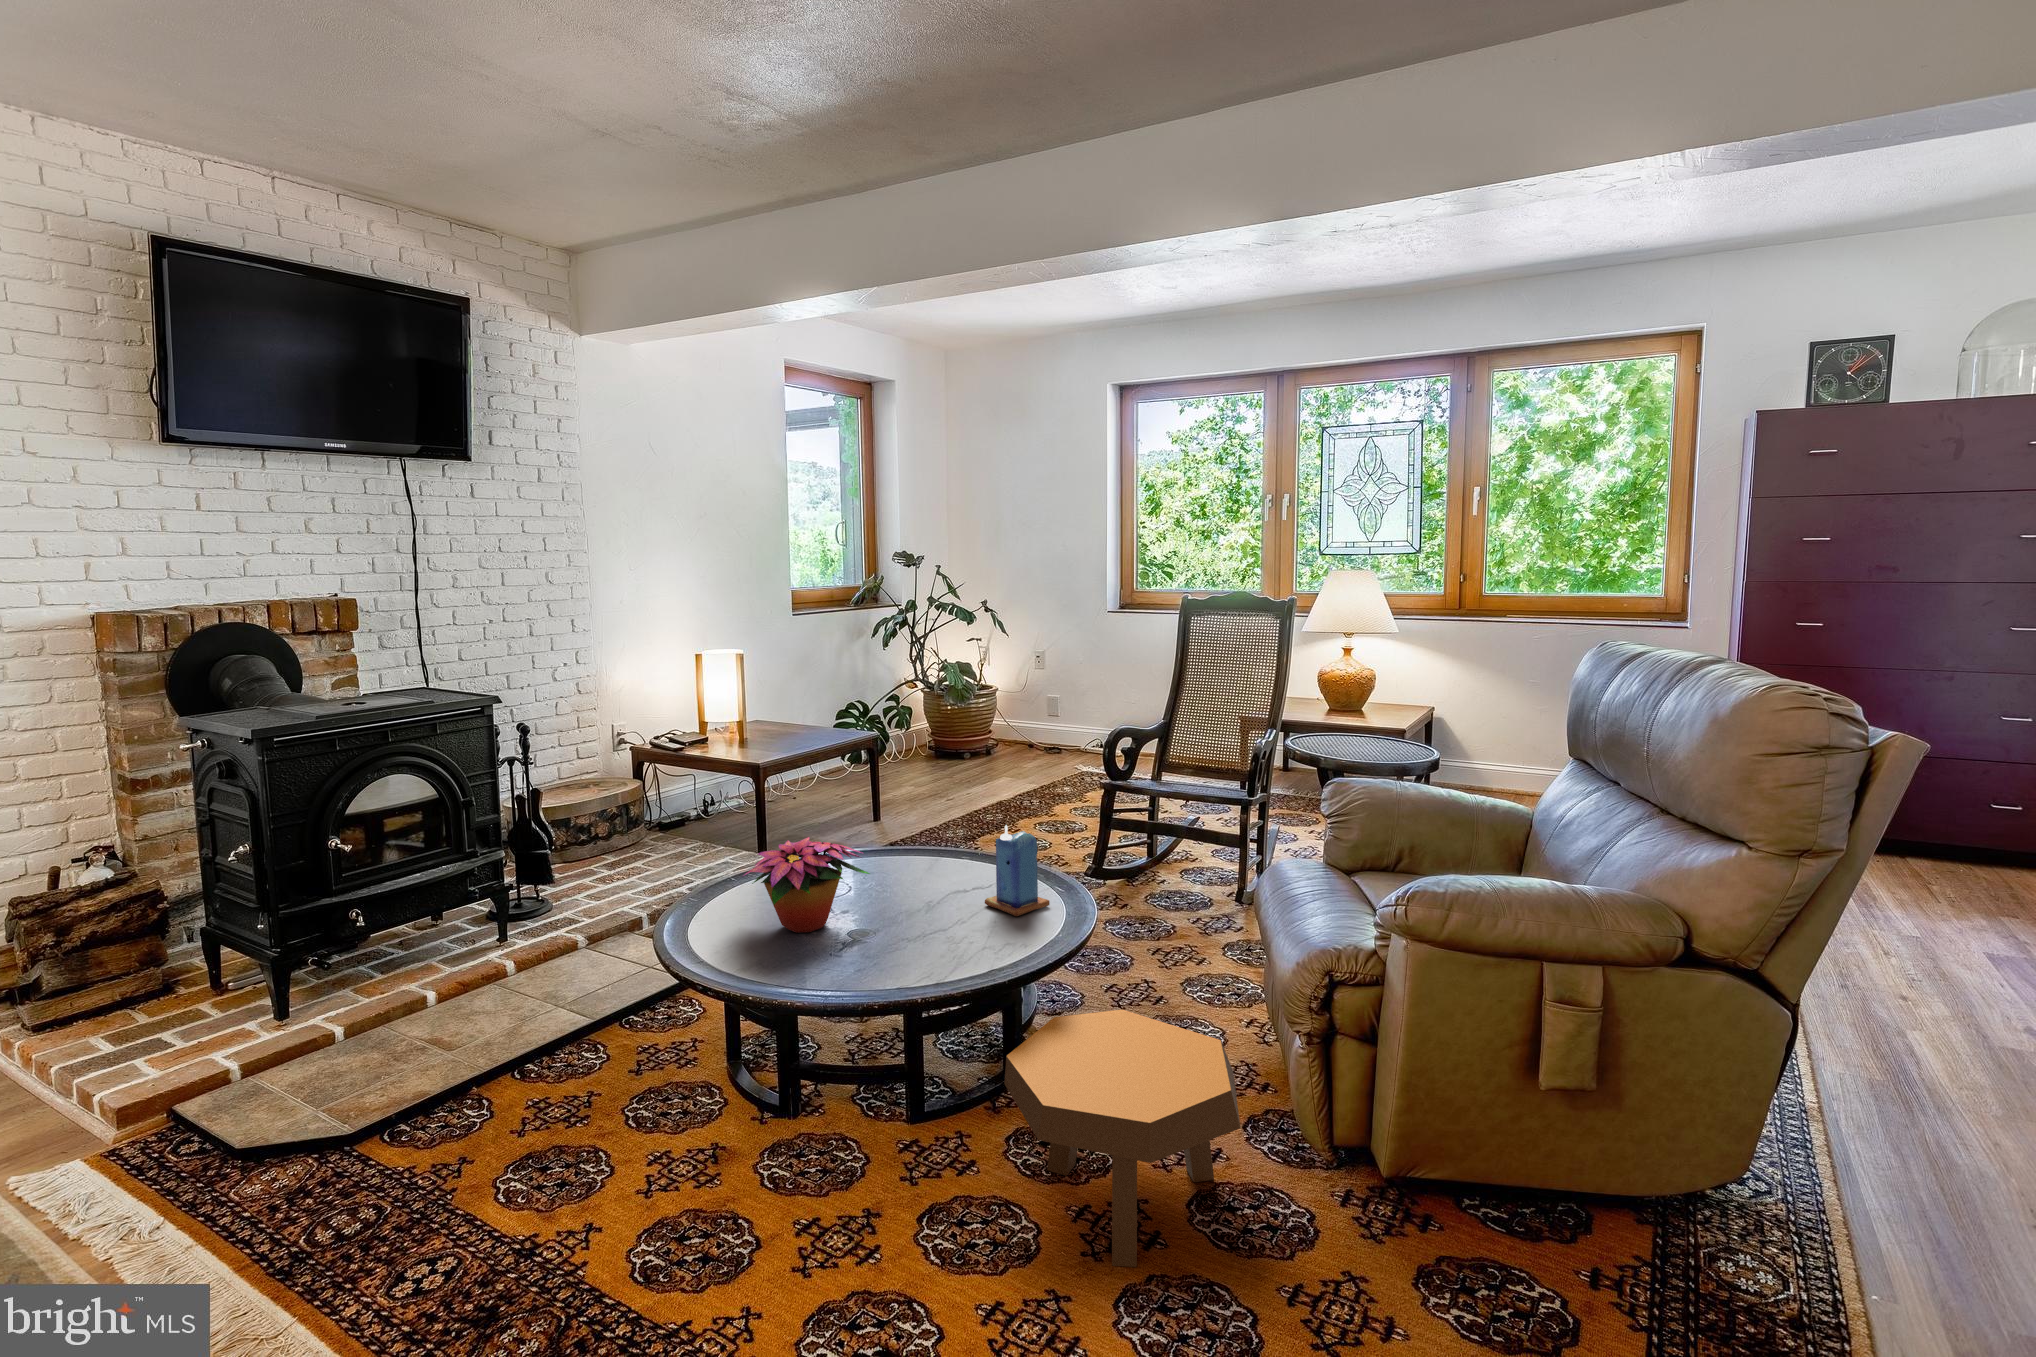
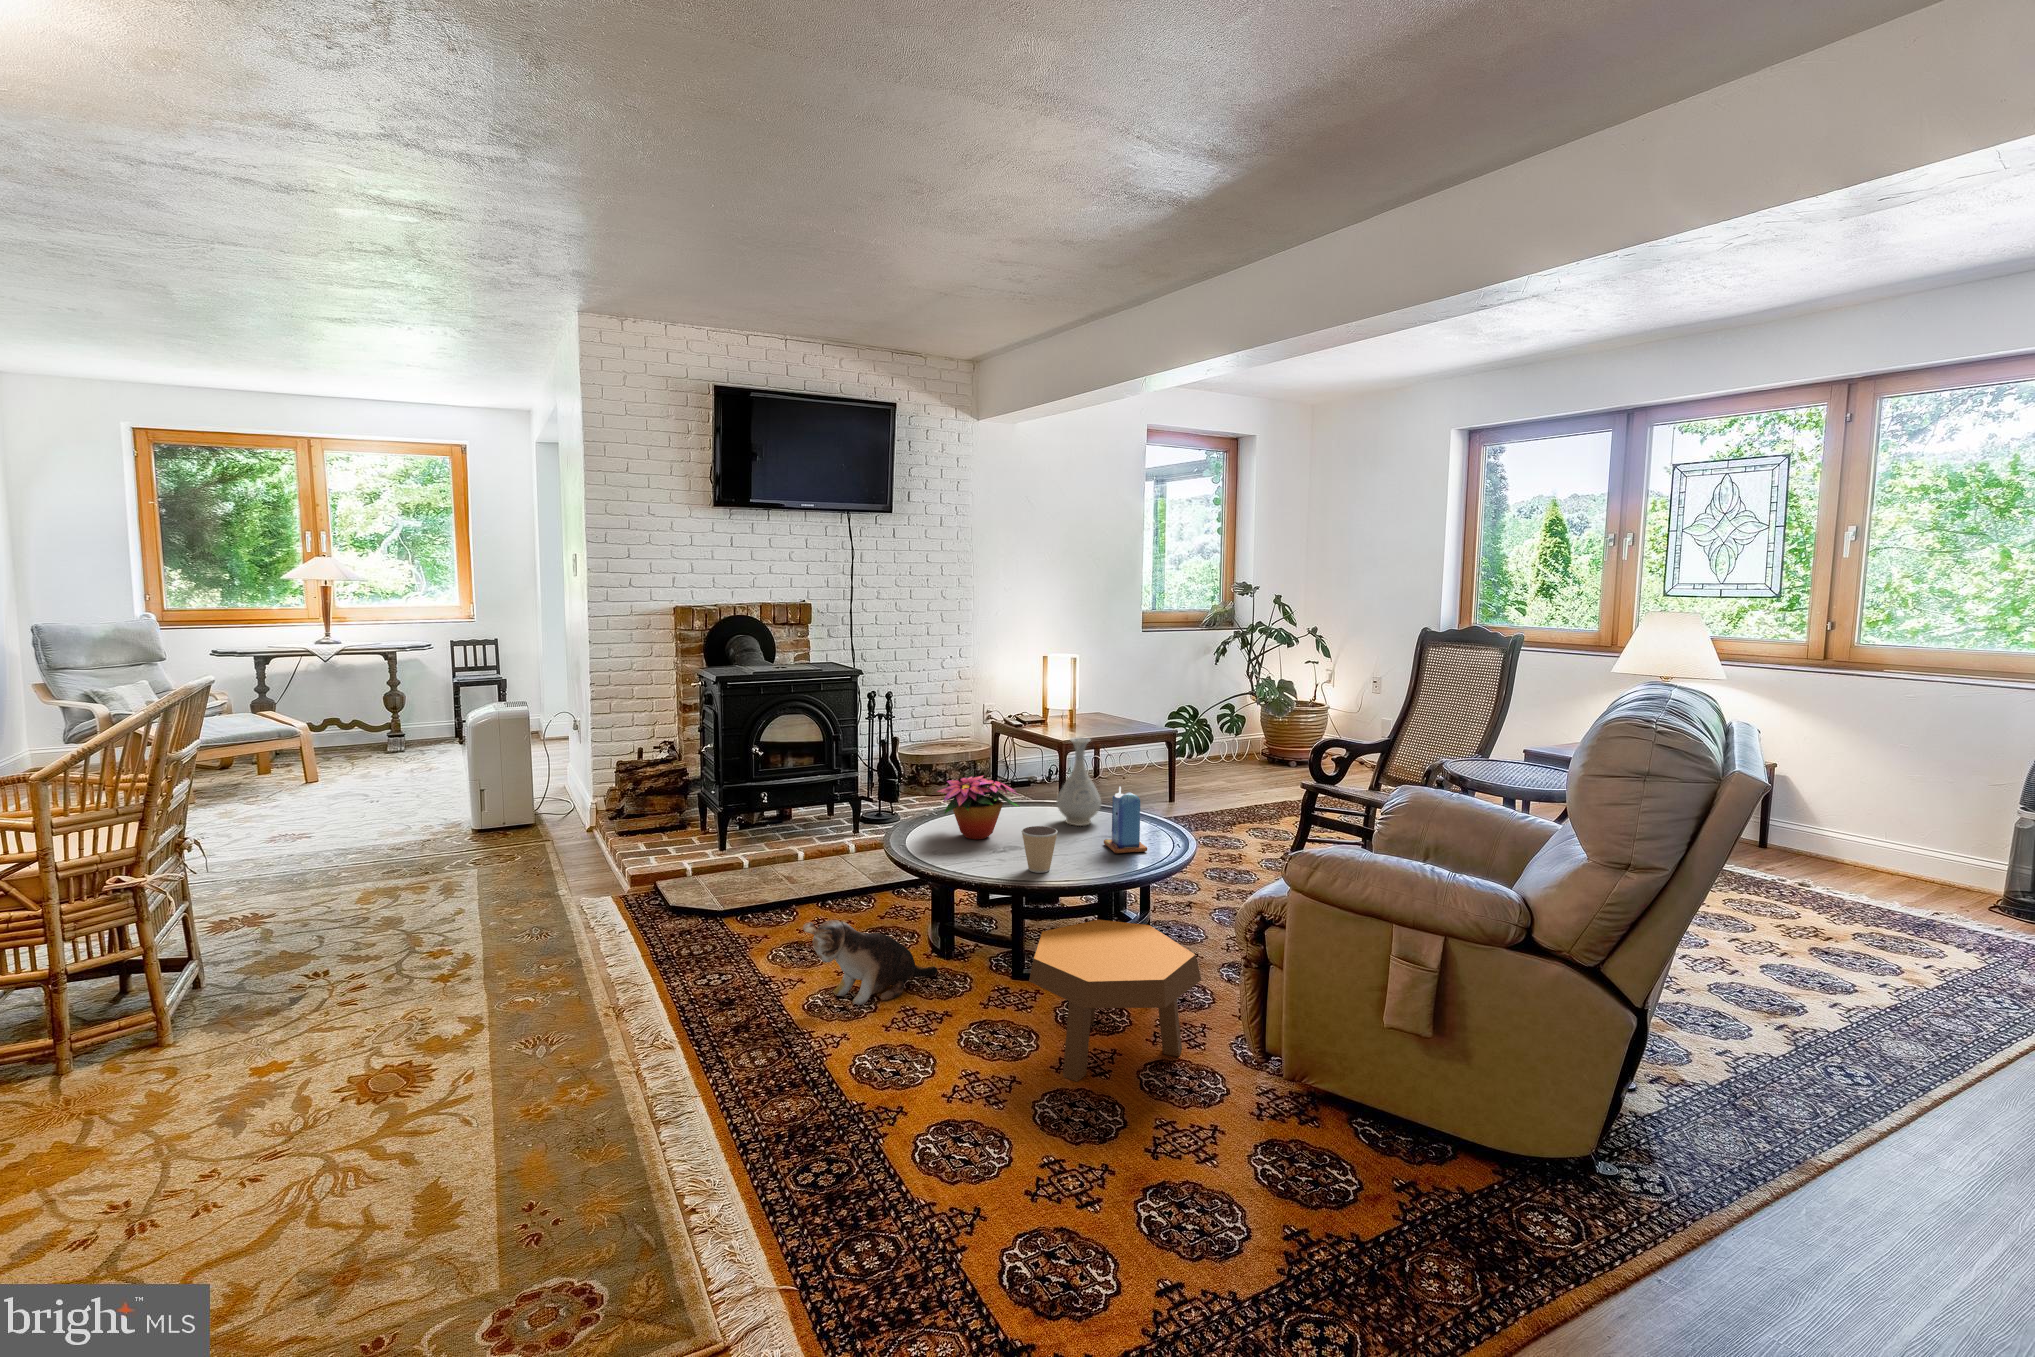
vase: none [885,763,947,884] -> present [1056,737,1101,826]
coffee cup: none [922,899,974,968] -> present [1022,826,1058,873]
plush toy: none [626,1116,803,1245] -> present [803,920,937,1005]

